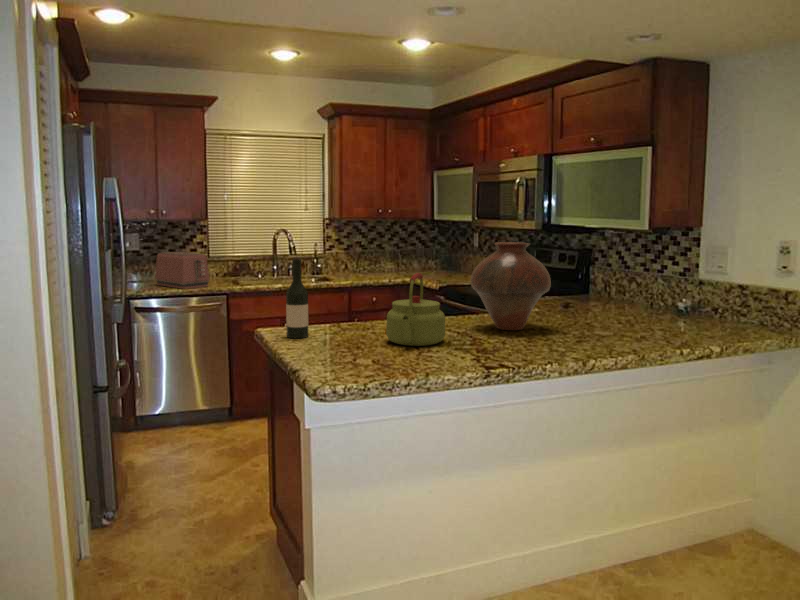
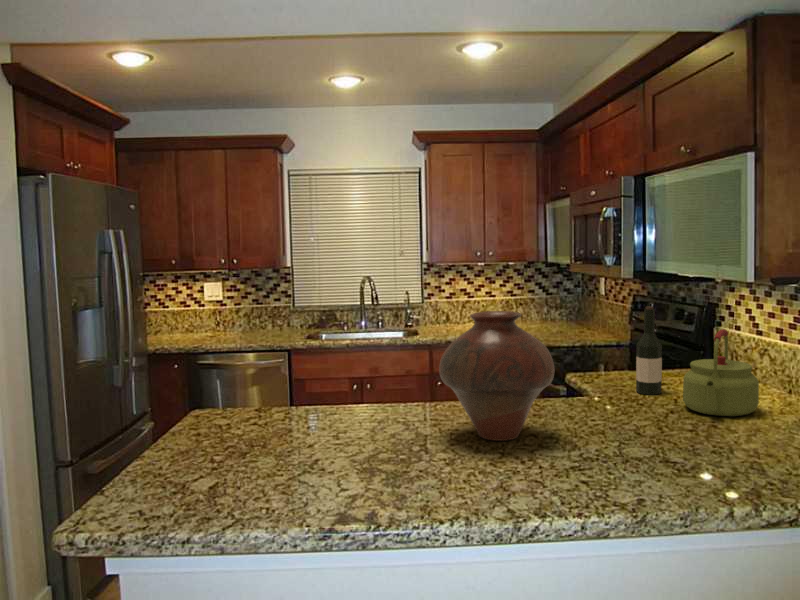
toaster: present [155,252,209,289] -> none [221,304,270,347]
wine bottle: present [286,257,308,338] -> present [636,306,662,395]
kettle: present [386,273,445,346] -> present [683,329,759,416]

